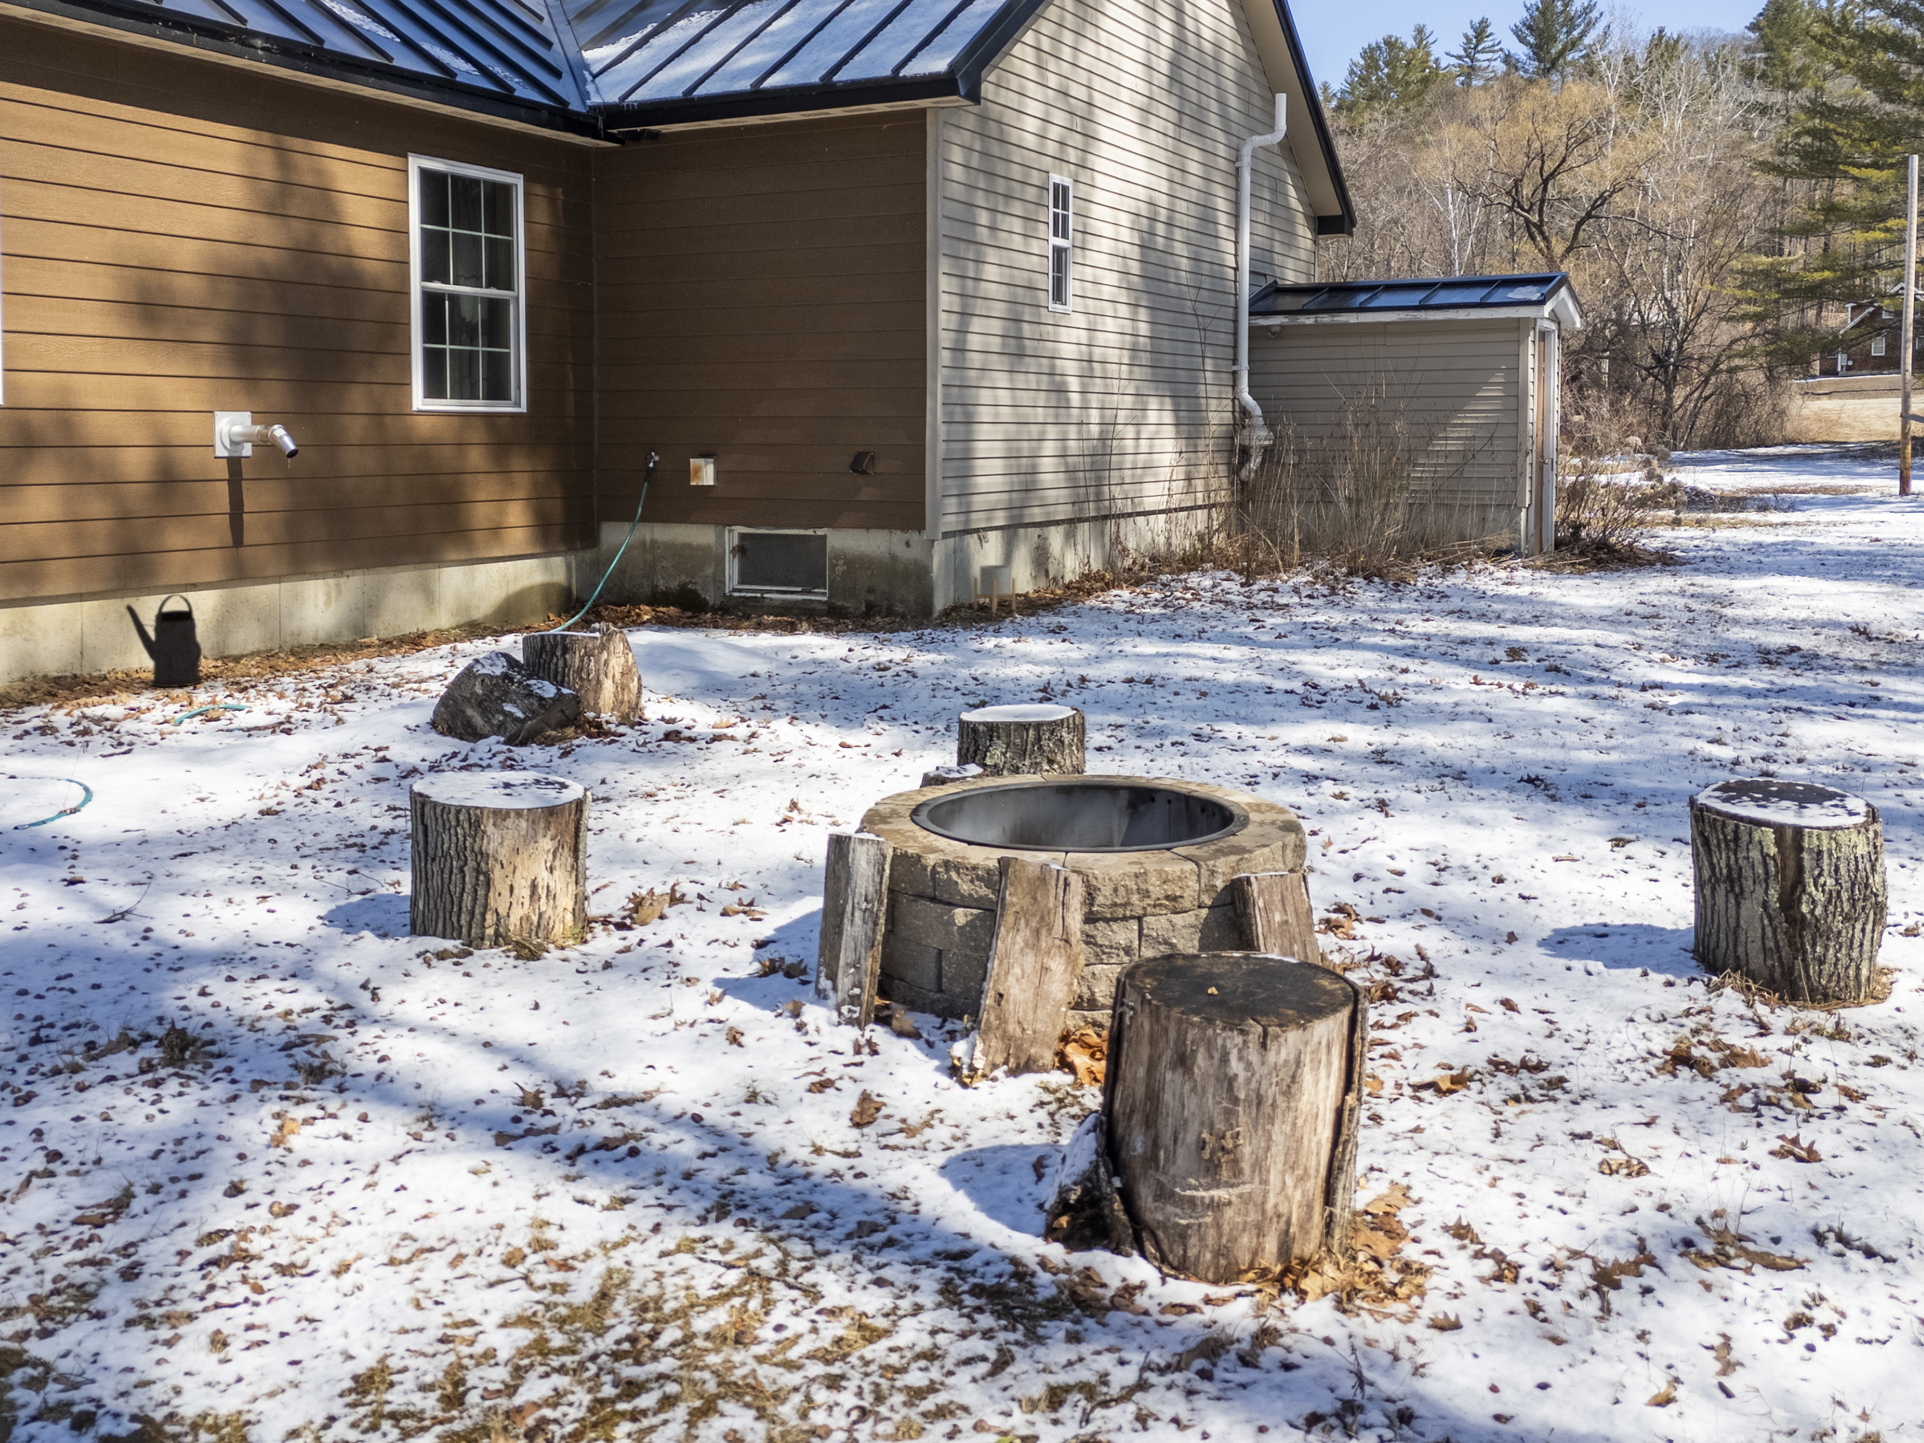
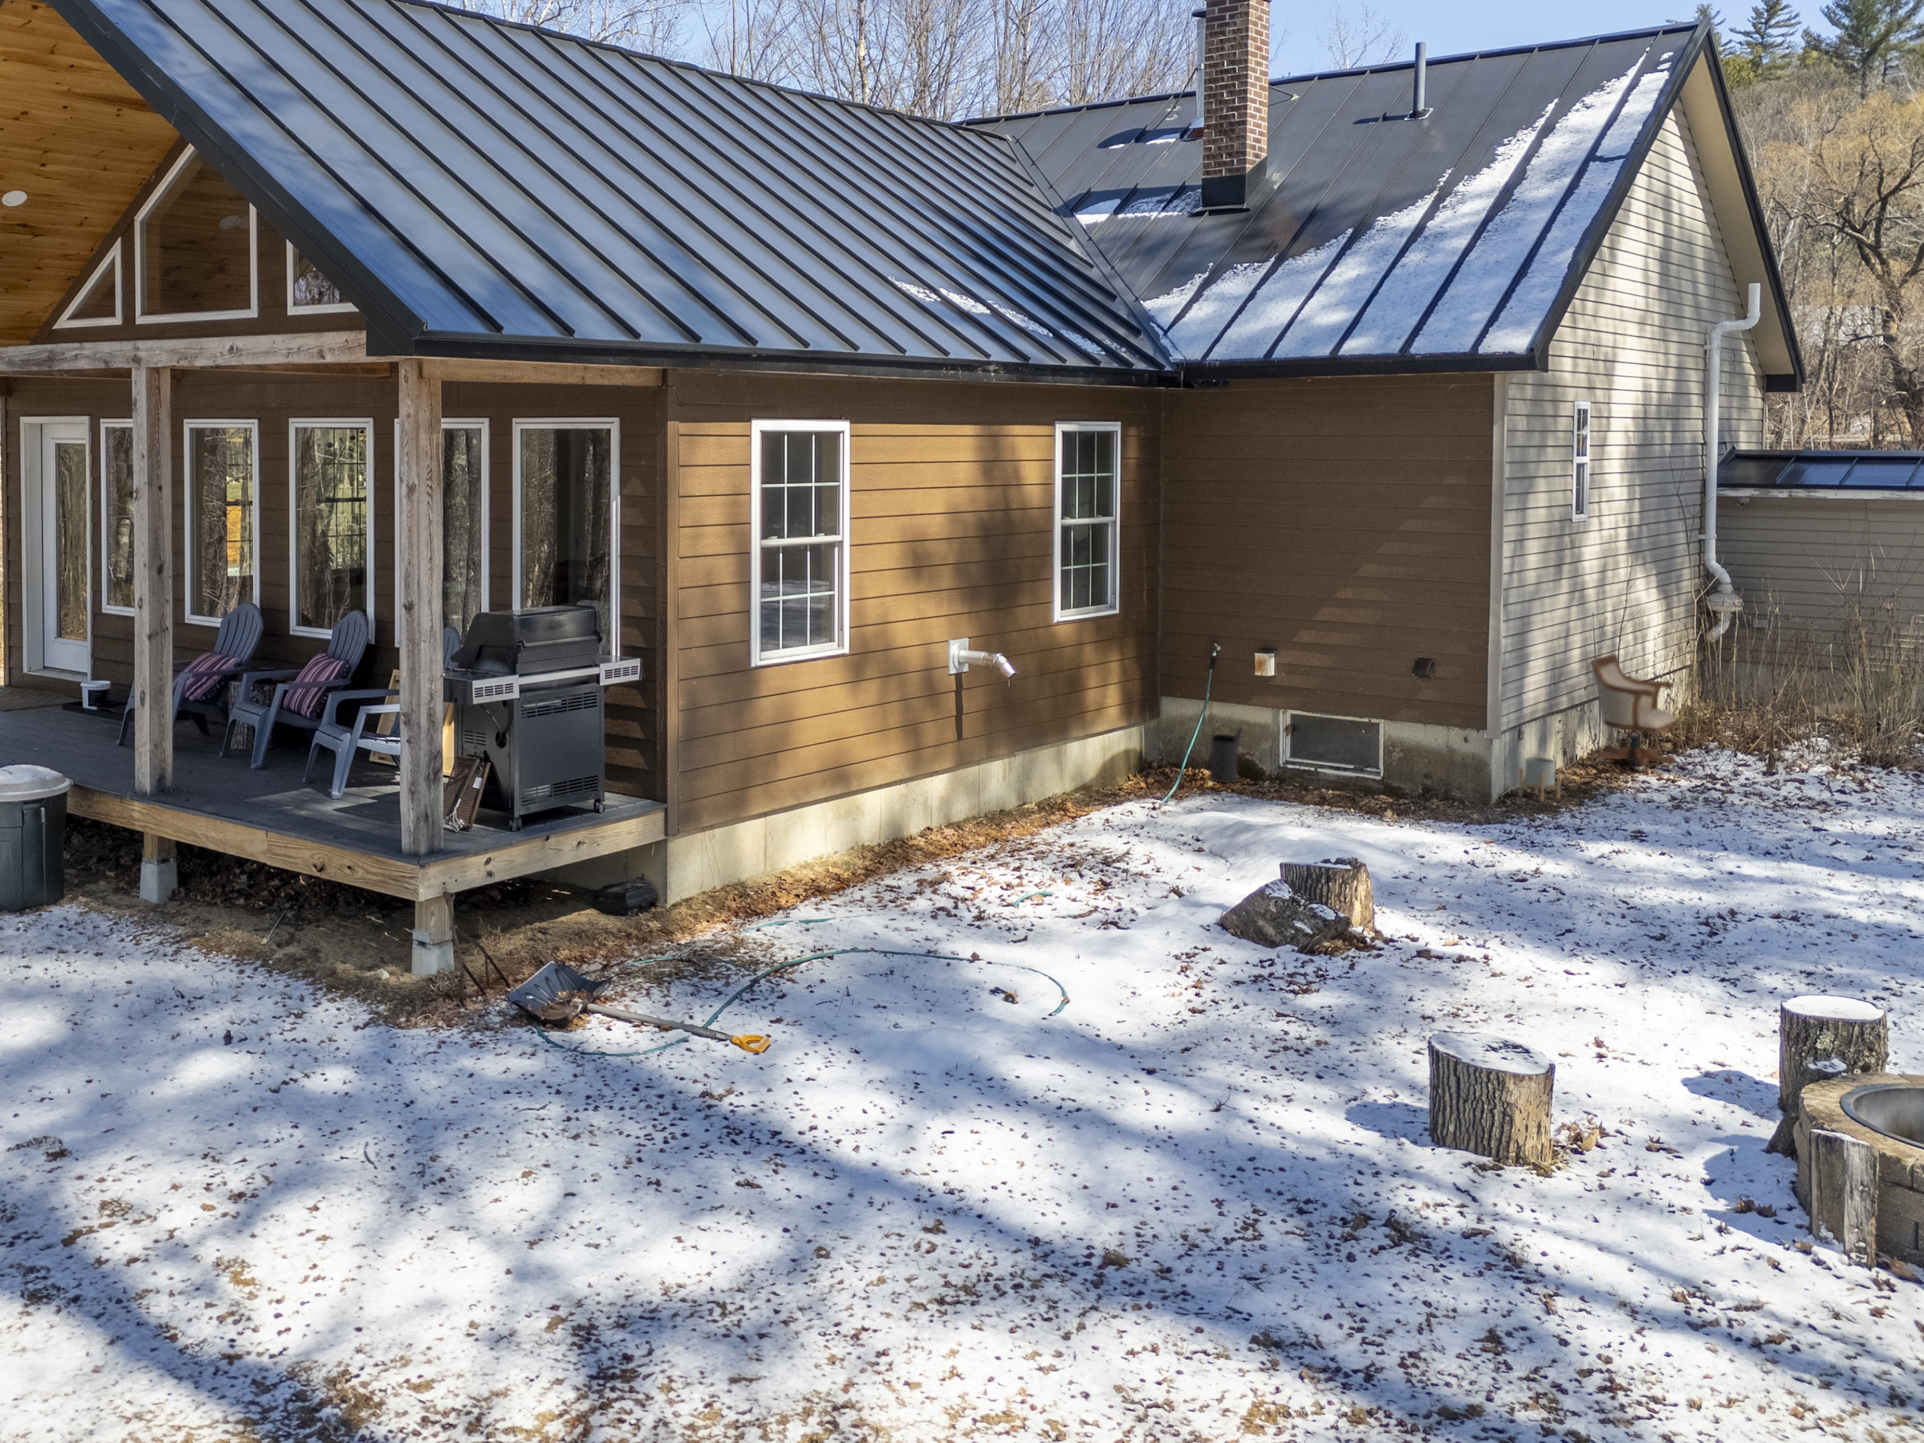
chair: none [1077,467,1165,589] -> present [1590,654,1676,772]
watering can: present [126,594,202,687] -> present [1209,728,1242,783]

